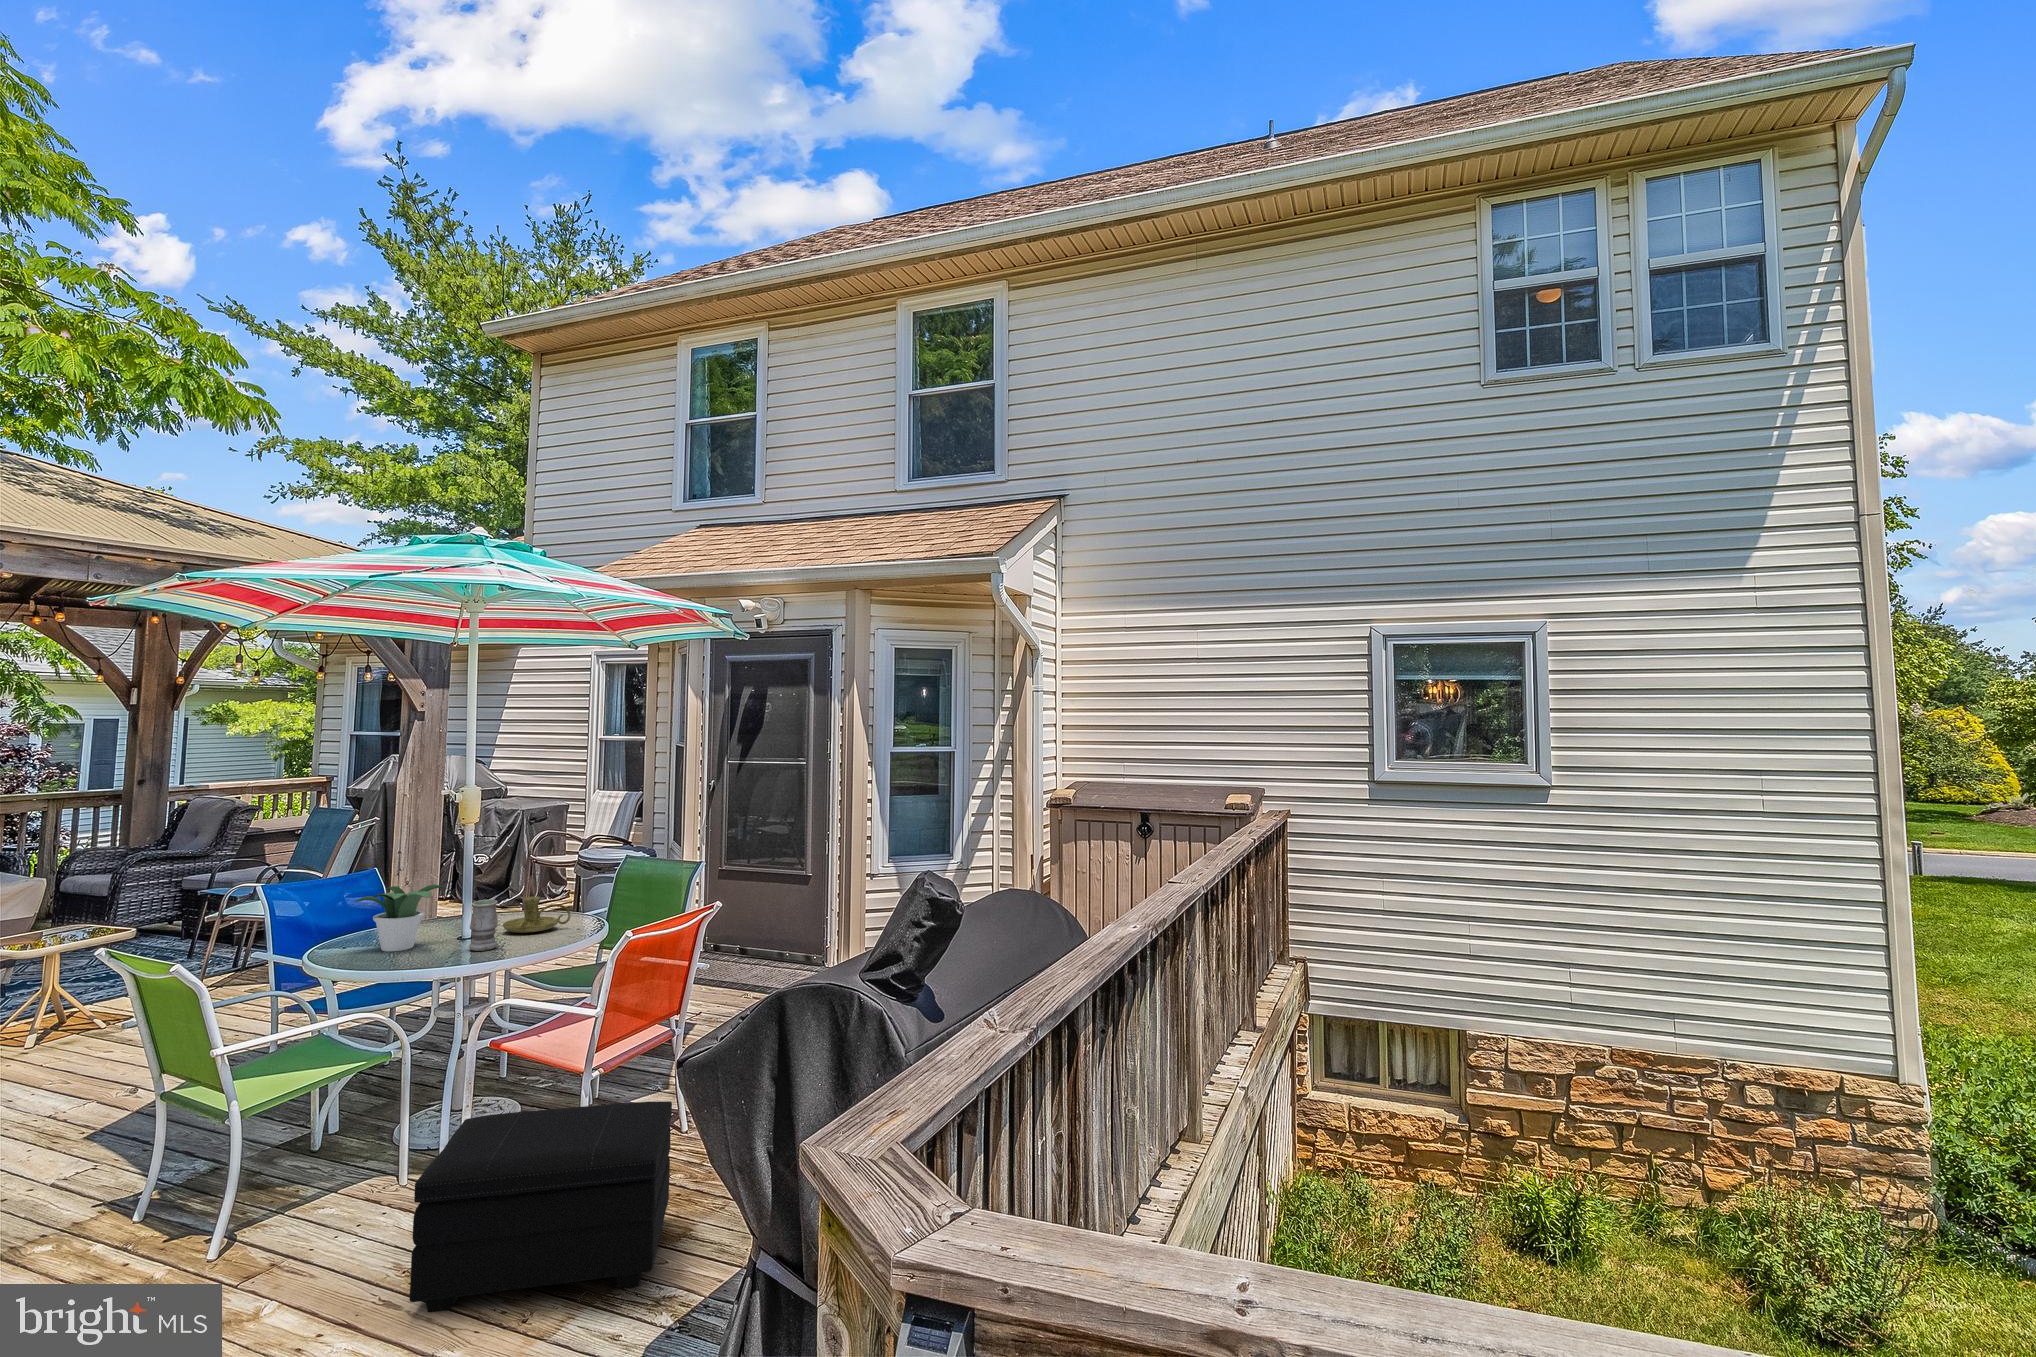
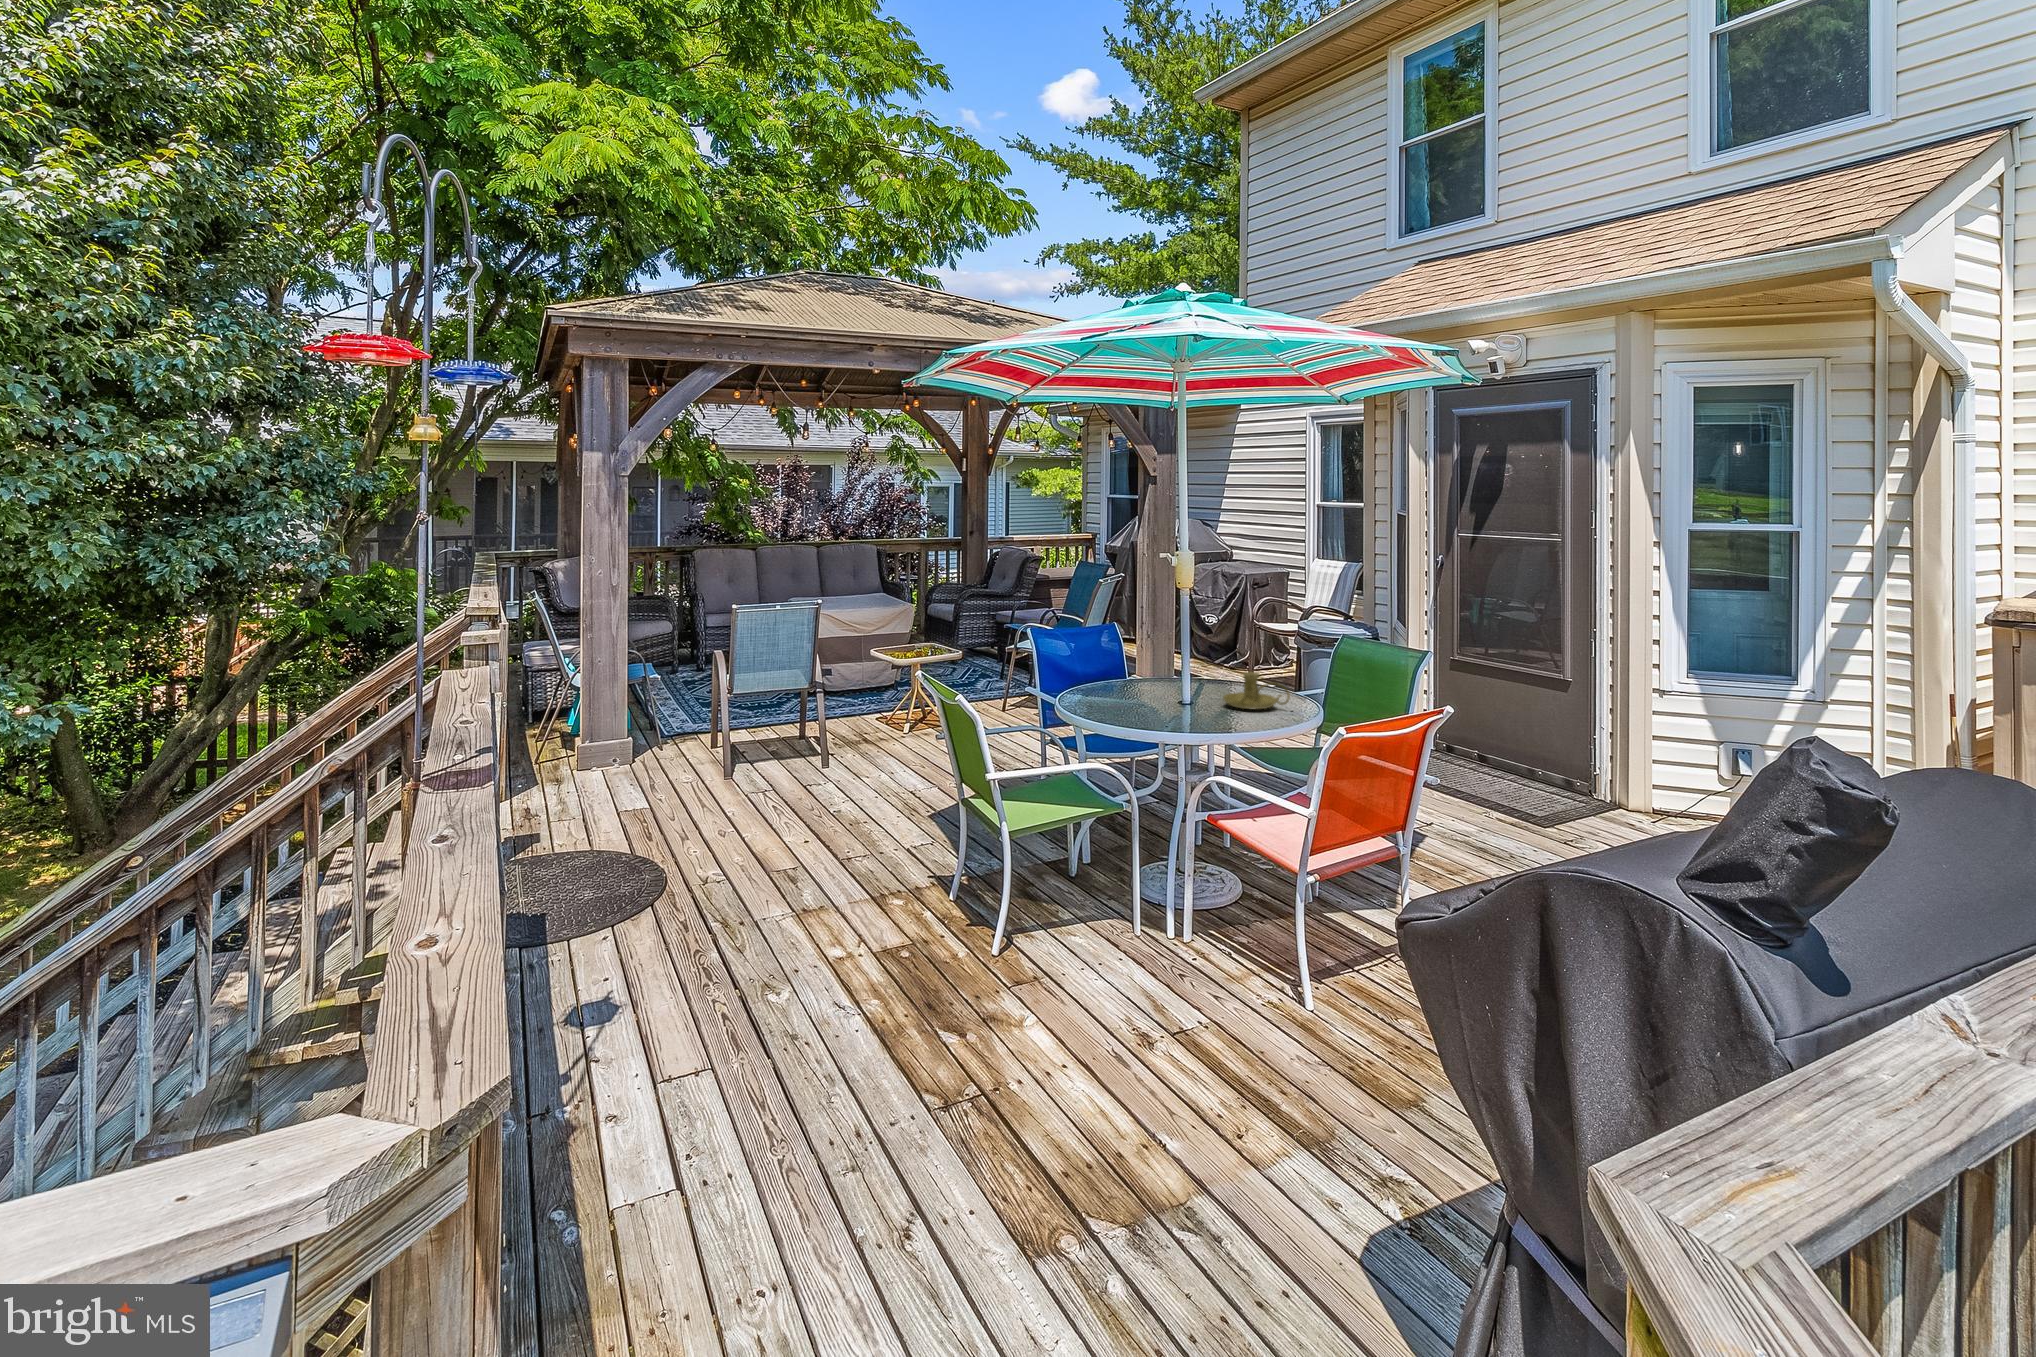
potted plant: present [356,884,447,952] -> none [1095,648,1173,711]
vase: present [469,899,498,951] -> none [1191,671,1218,723]
footstool: present [410,1101,672,1313] -> none [1135,899,1406,1148]

